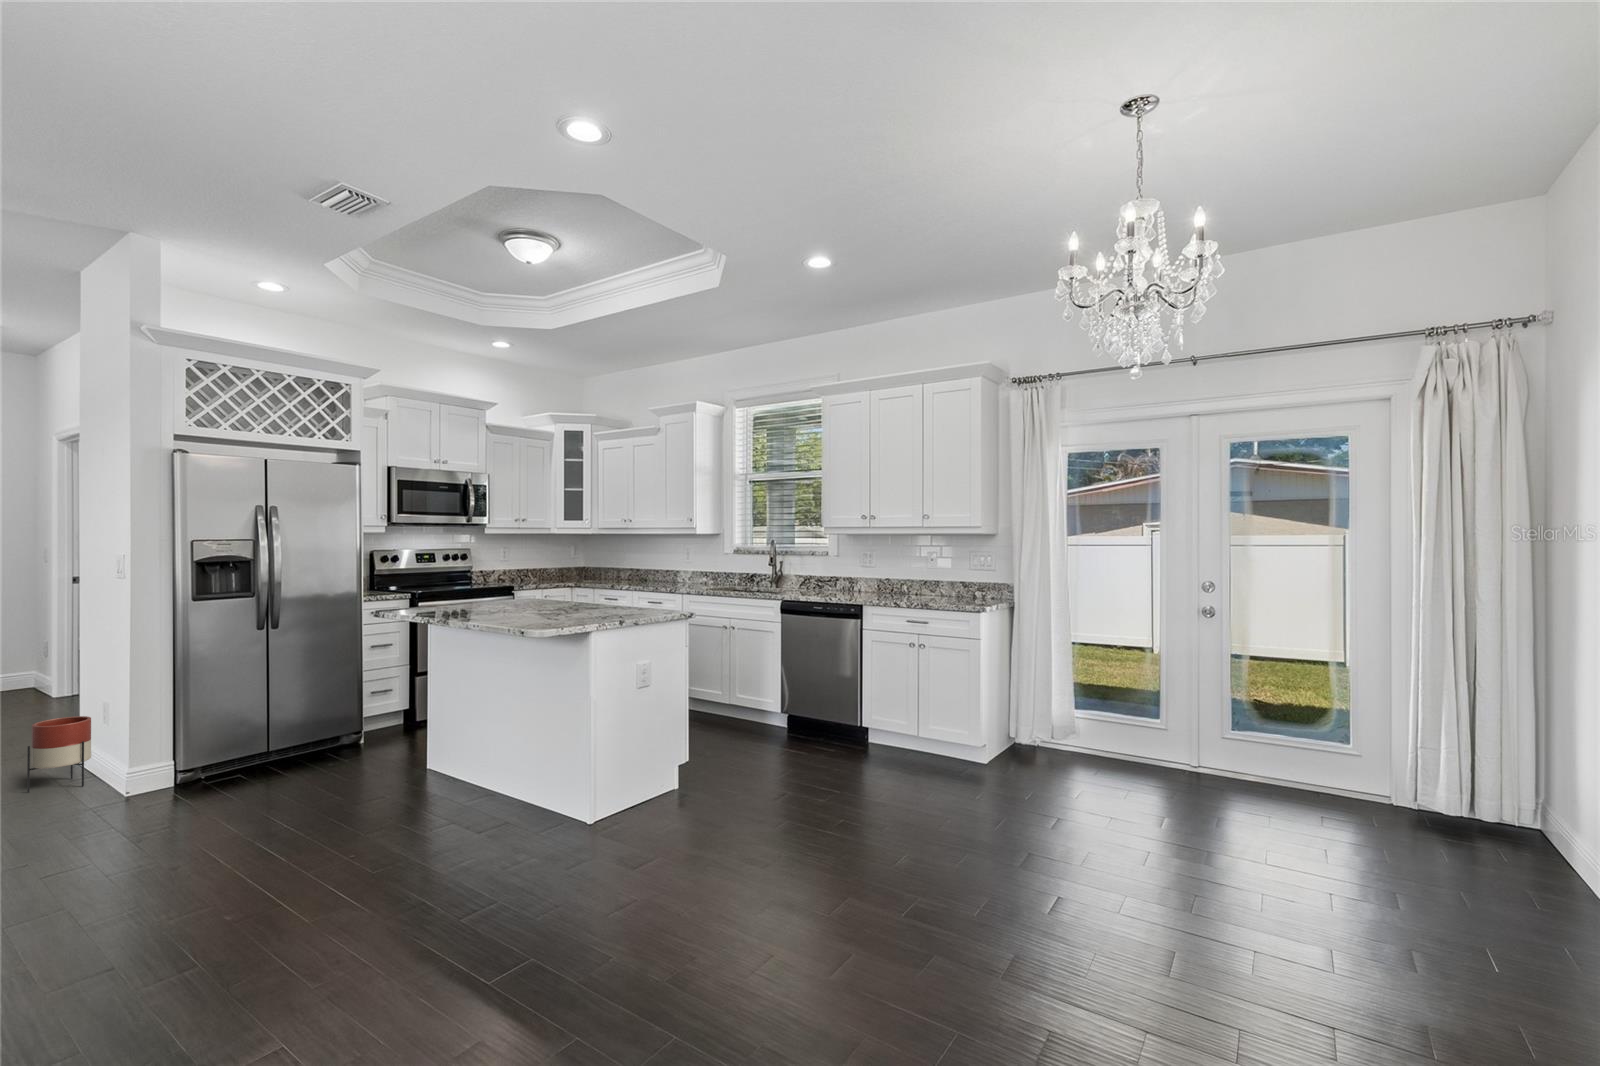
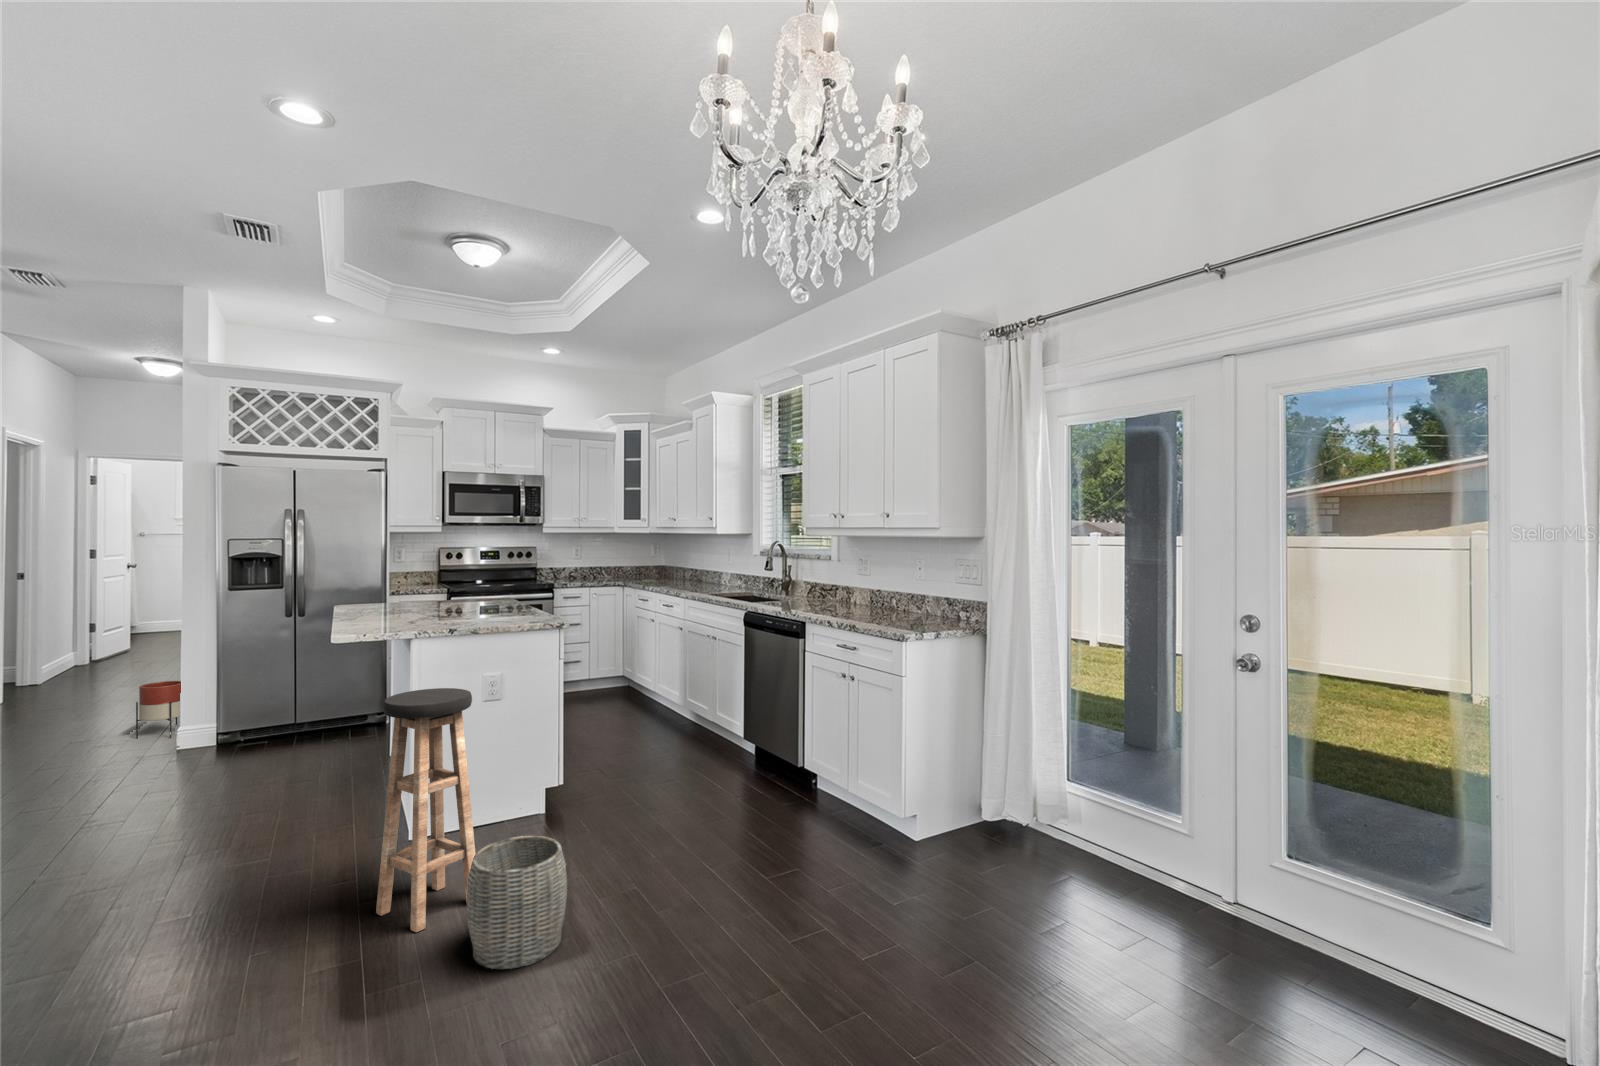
bar stool: none [667,666,741,875] -> present [376,688,476,932]
woven basket: none [785,779,861,882] -> present [467,836,567,969]

